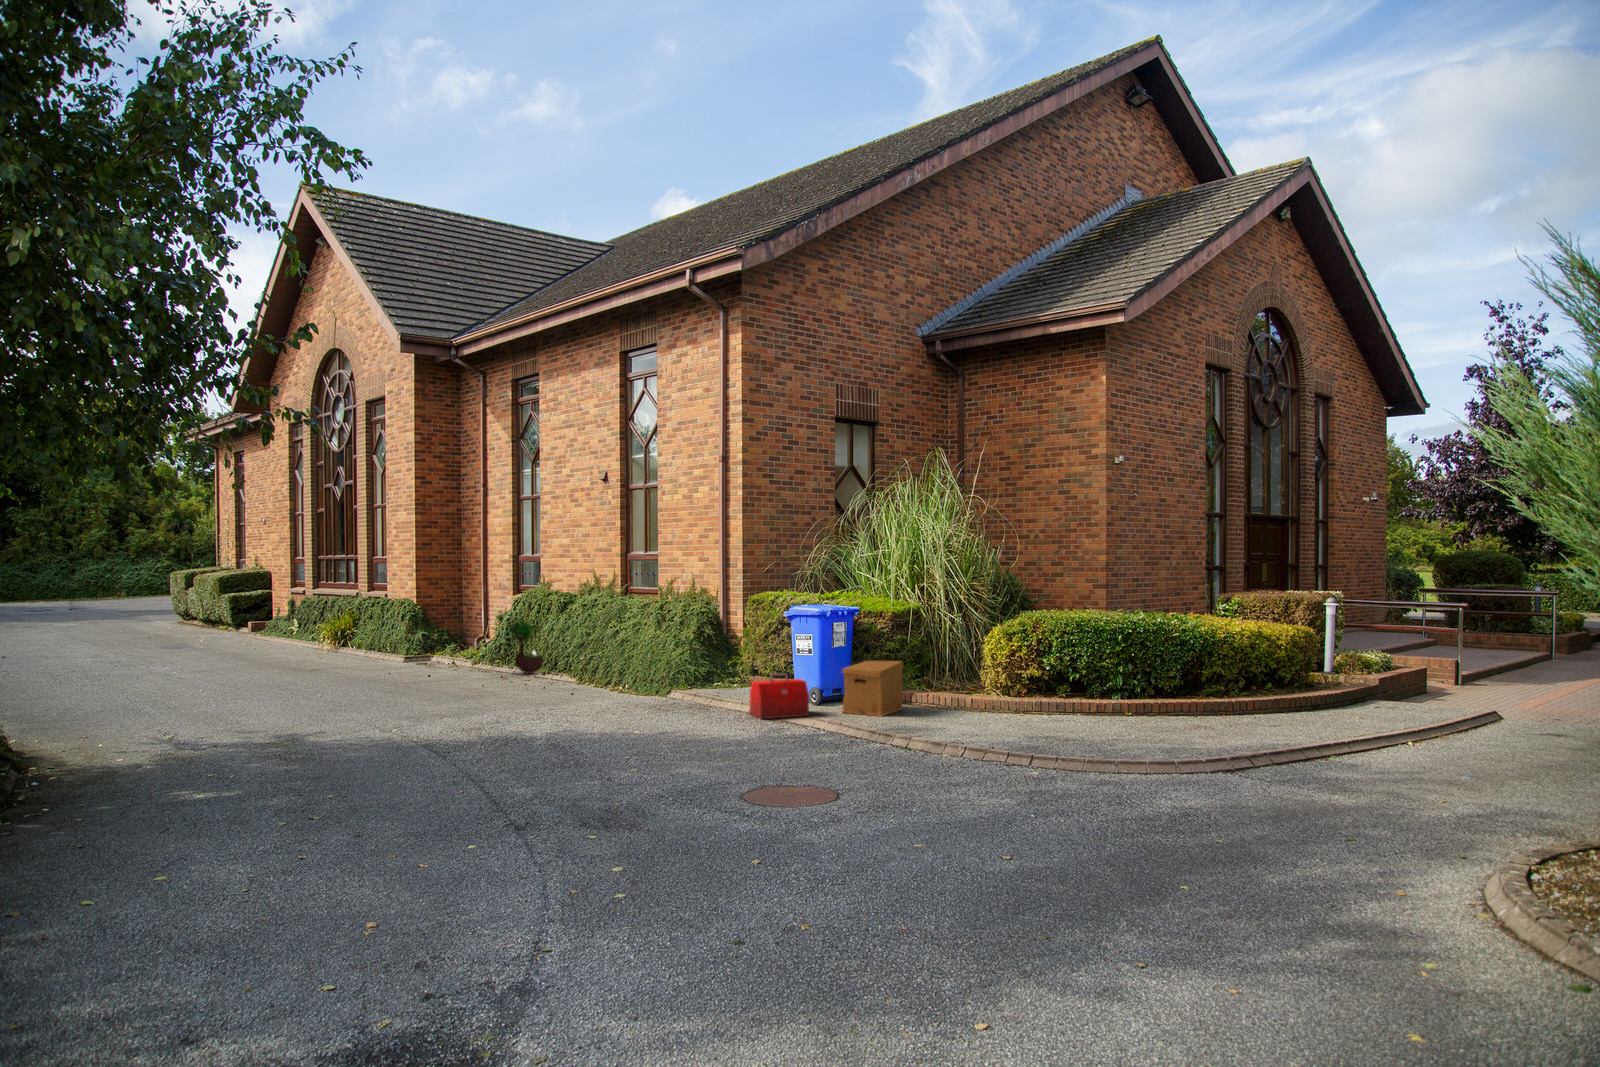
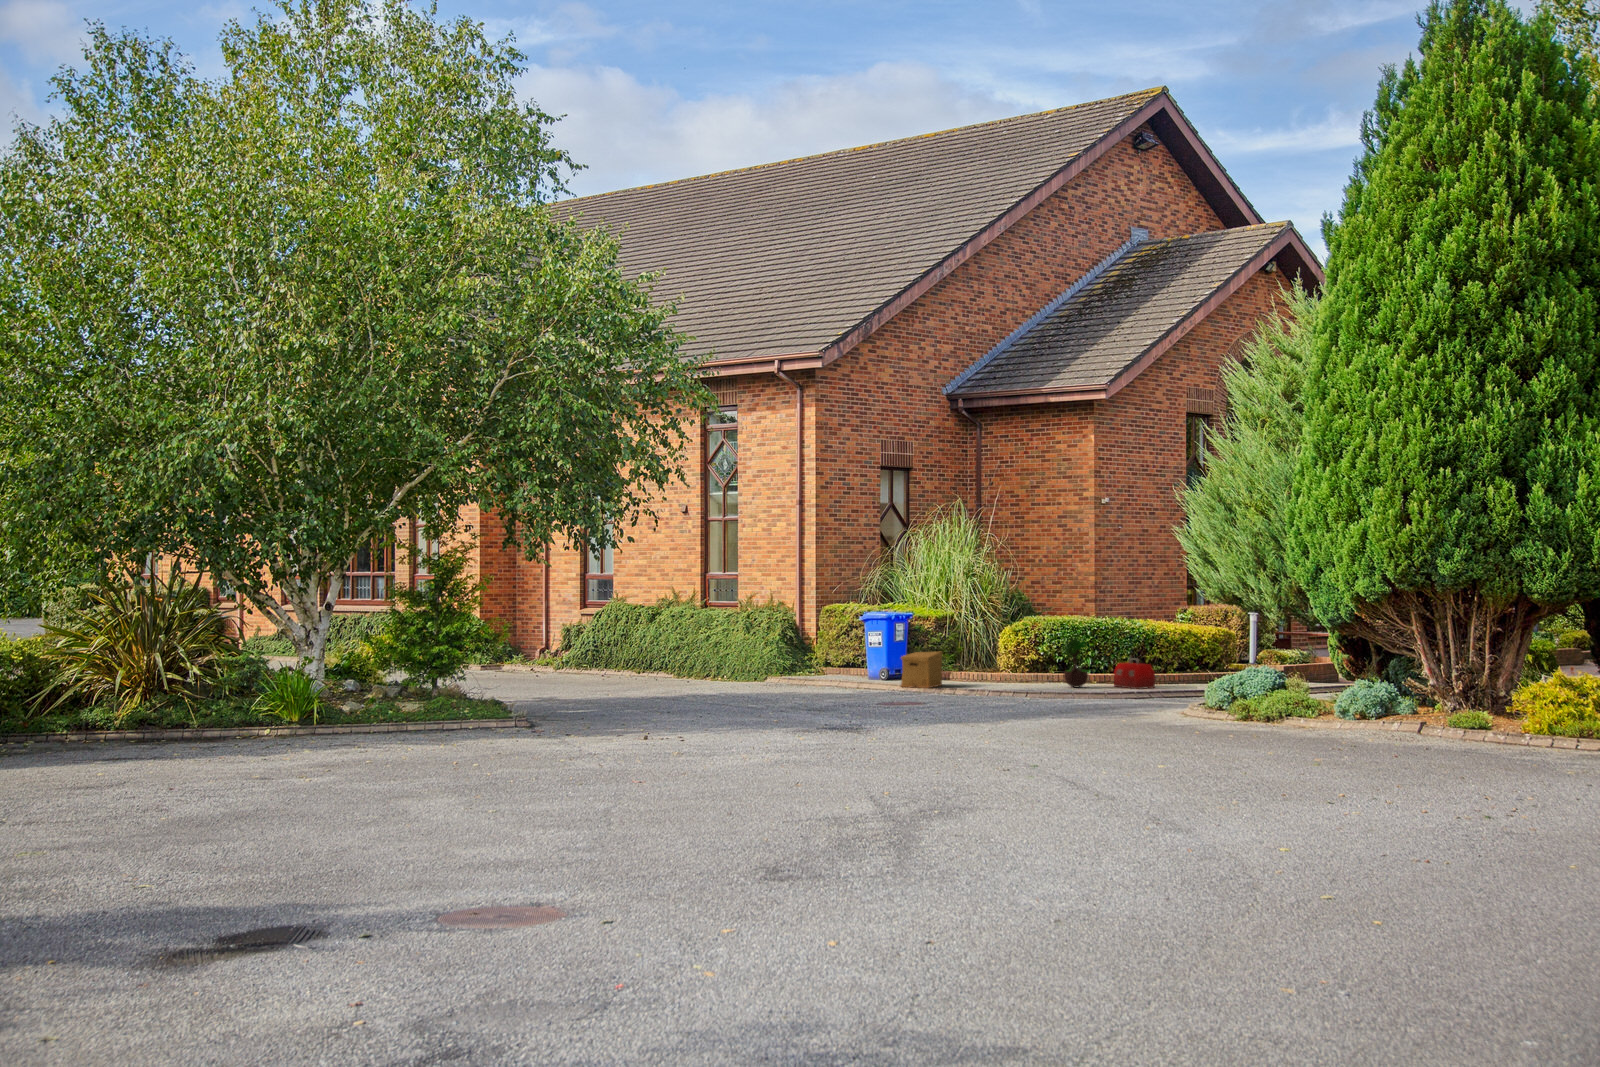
potted tree: present [507,619,543,674] -> present [1061,637,1088,687]
toolbox: present [750,673,809,719] -> present [1114,658,1155,689]

